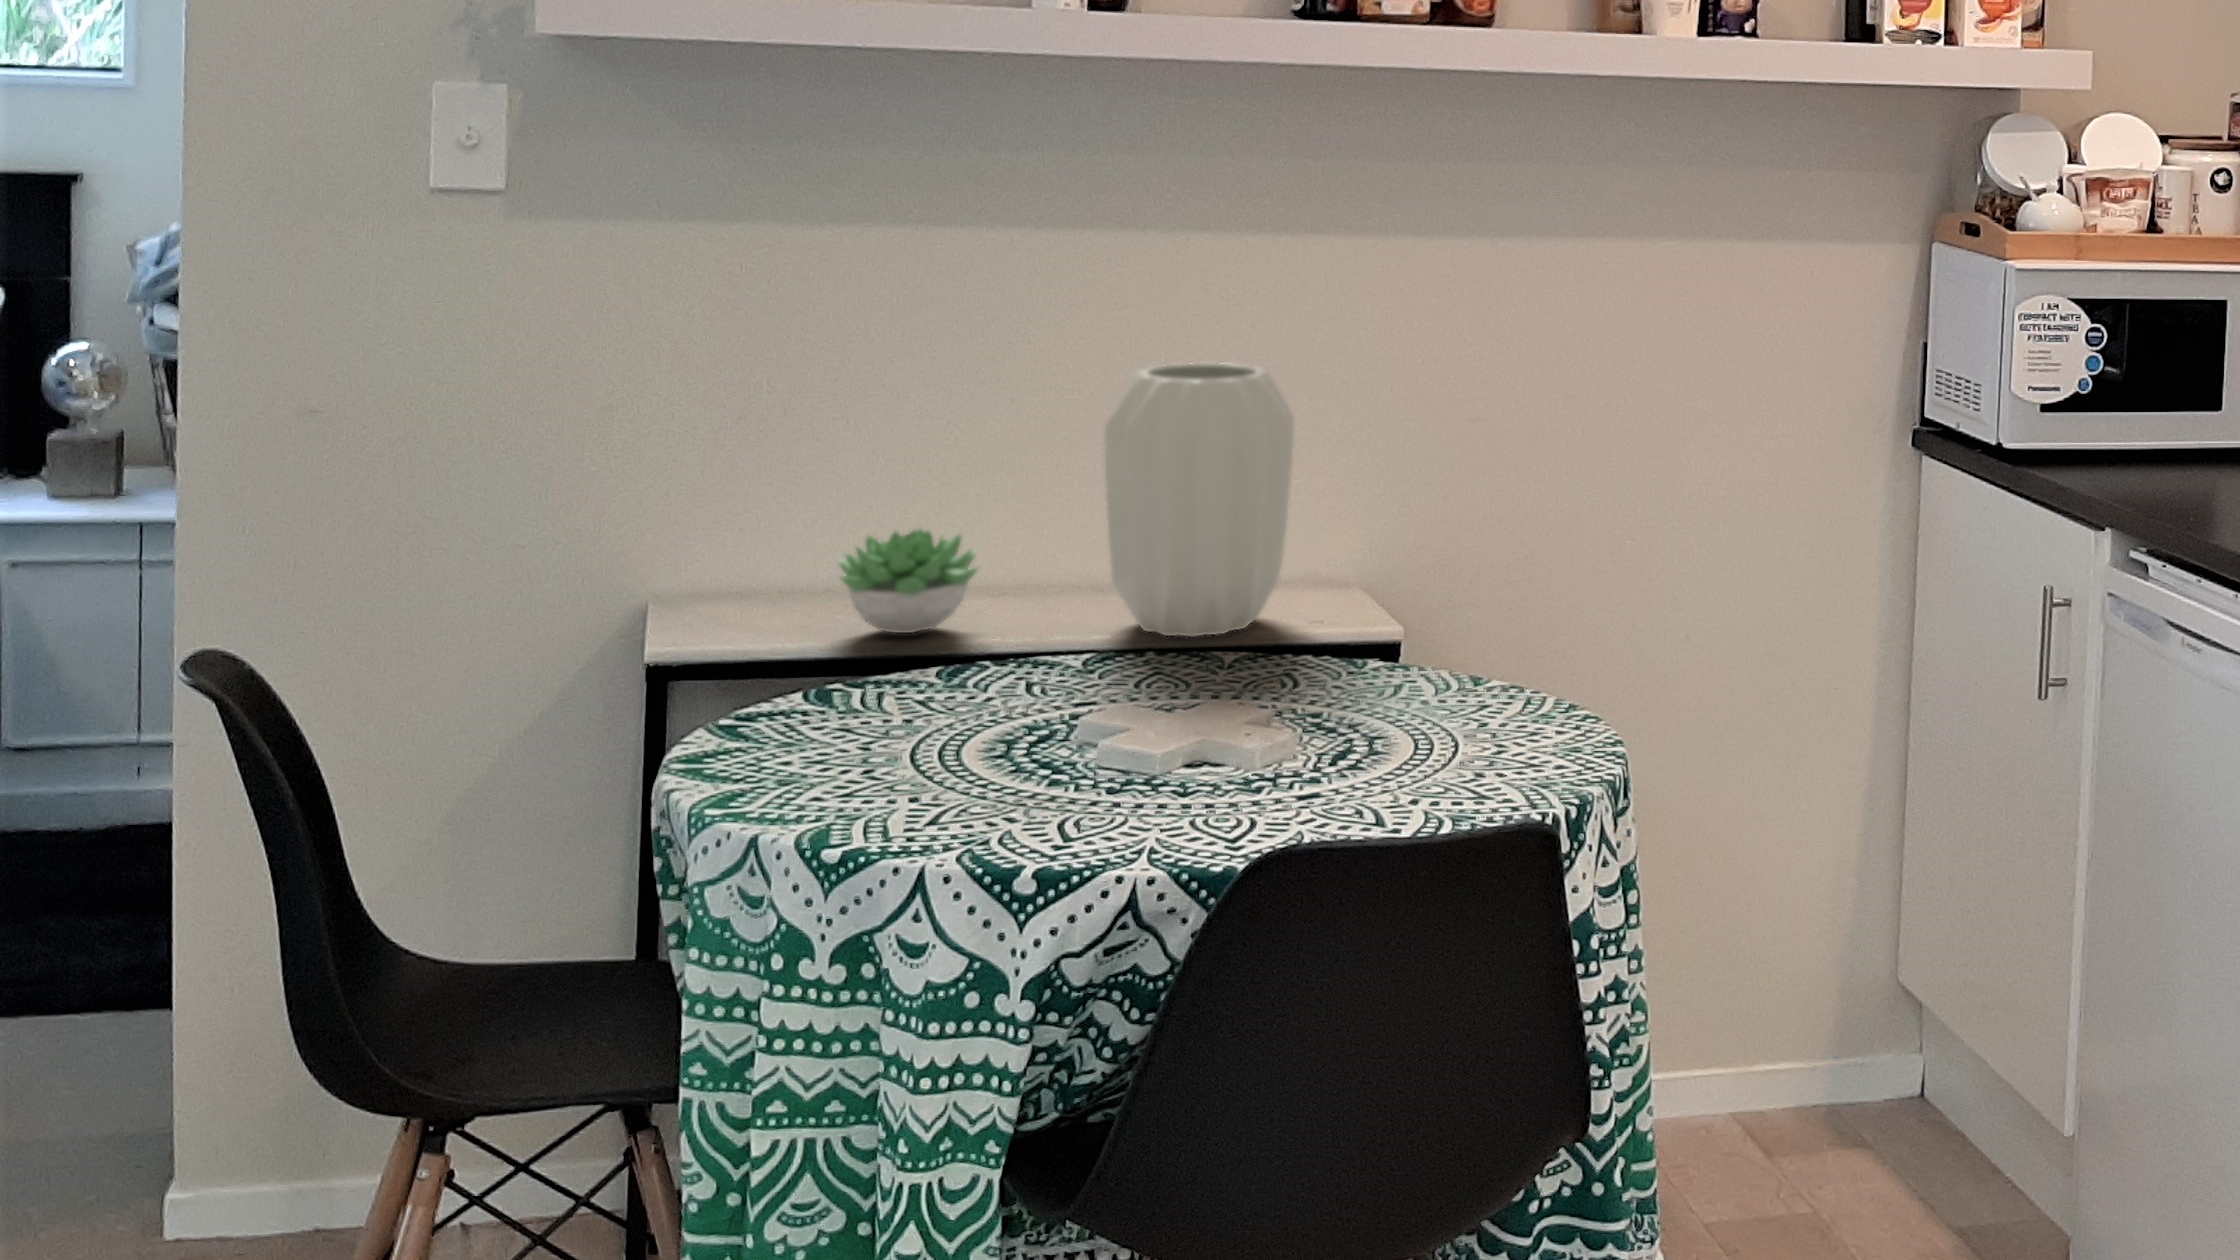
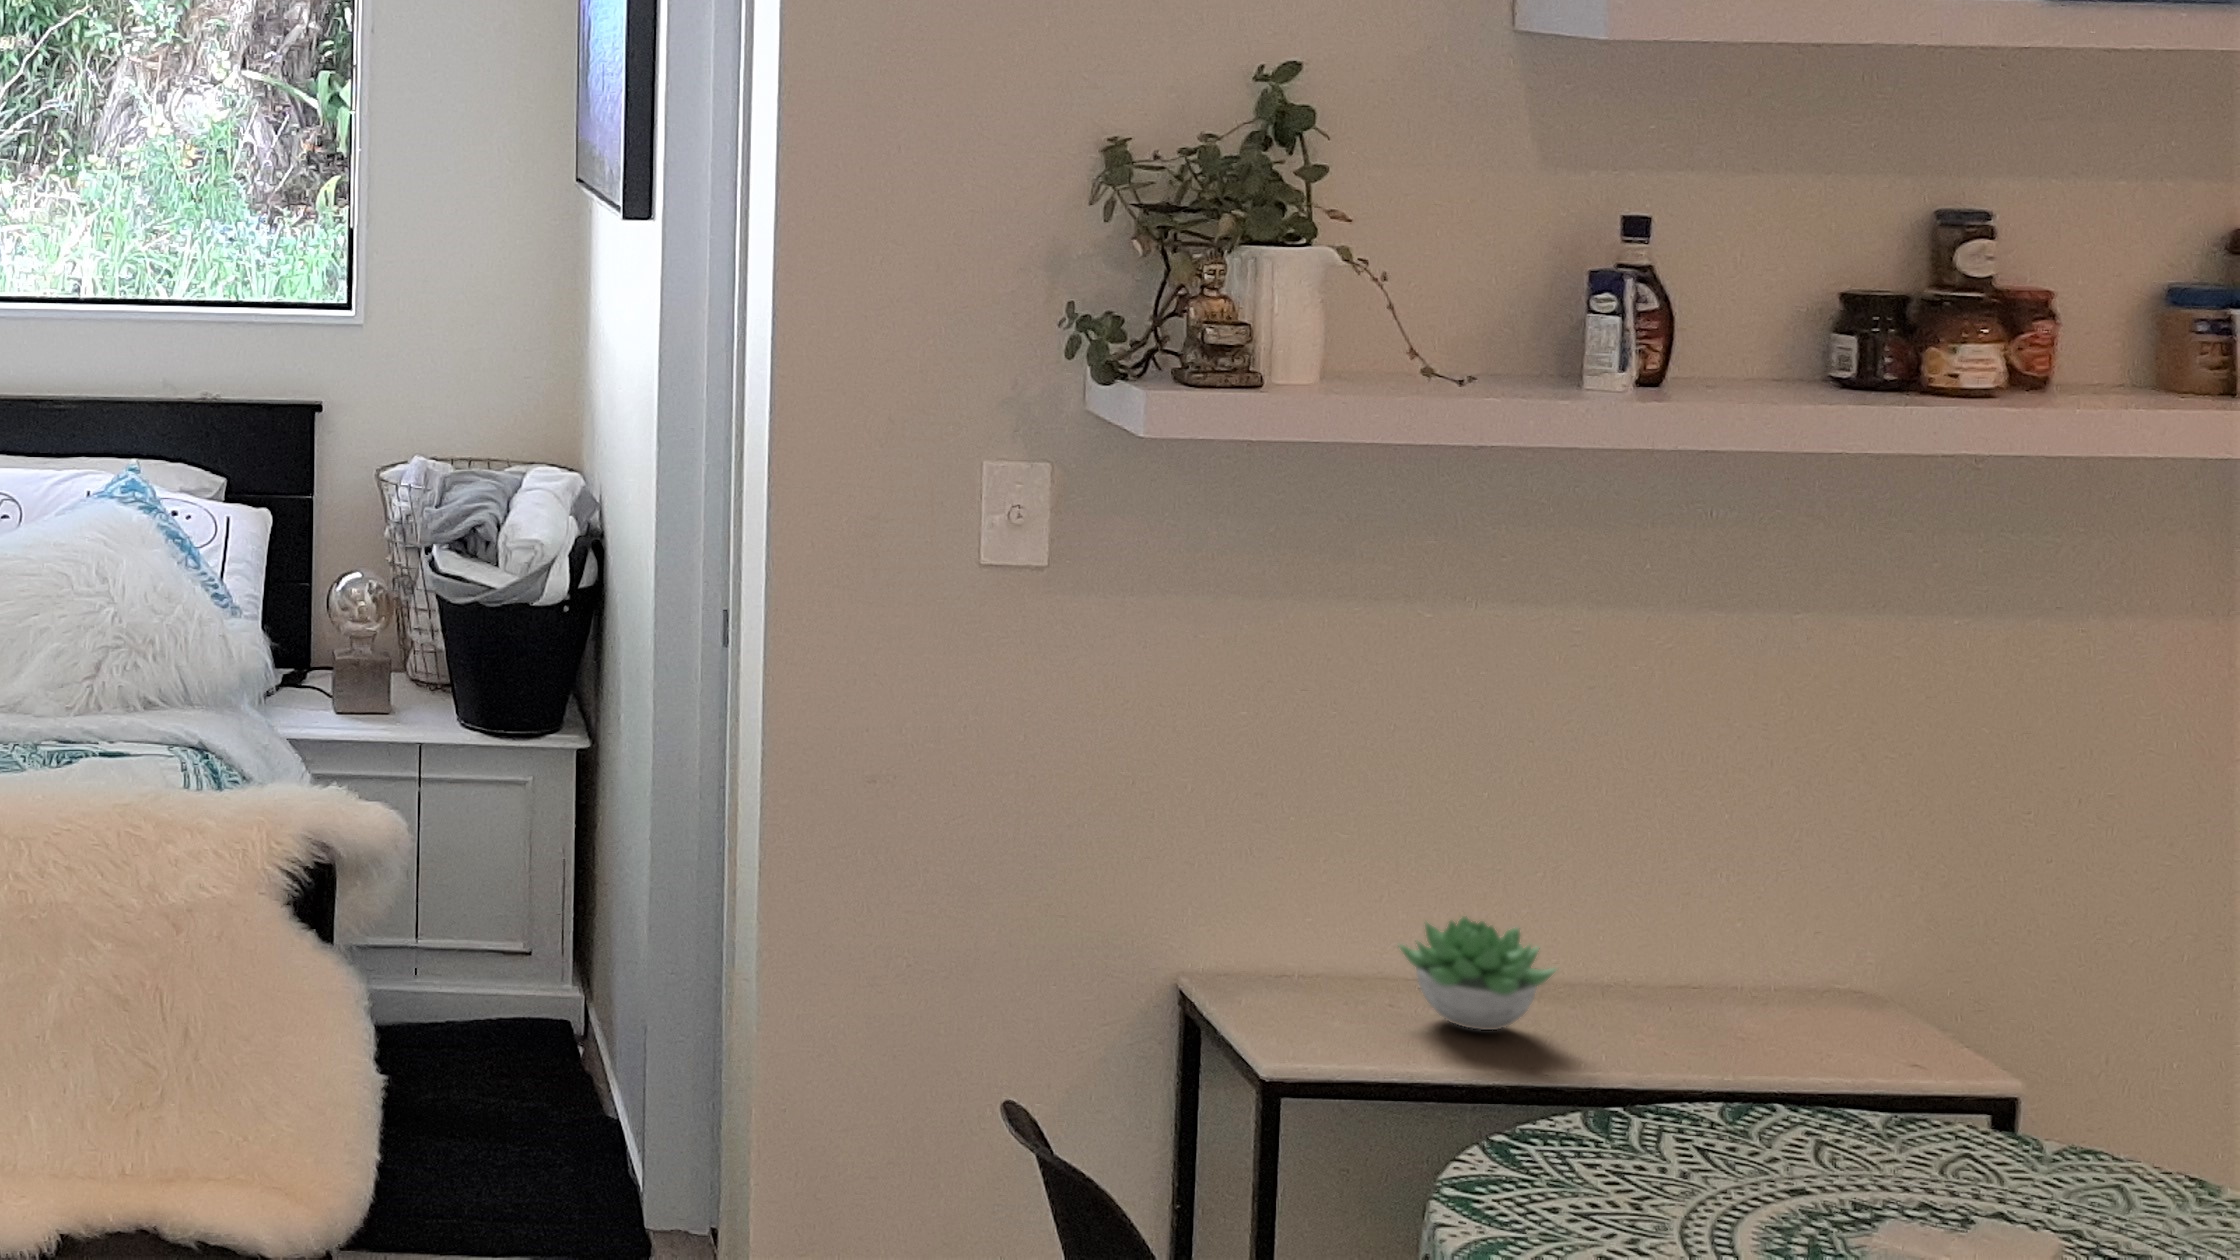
vase: present [1105,363,1294,637] -> none [1666,759,1886,1066]

